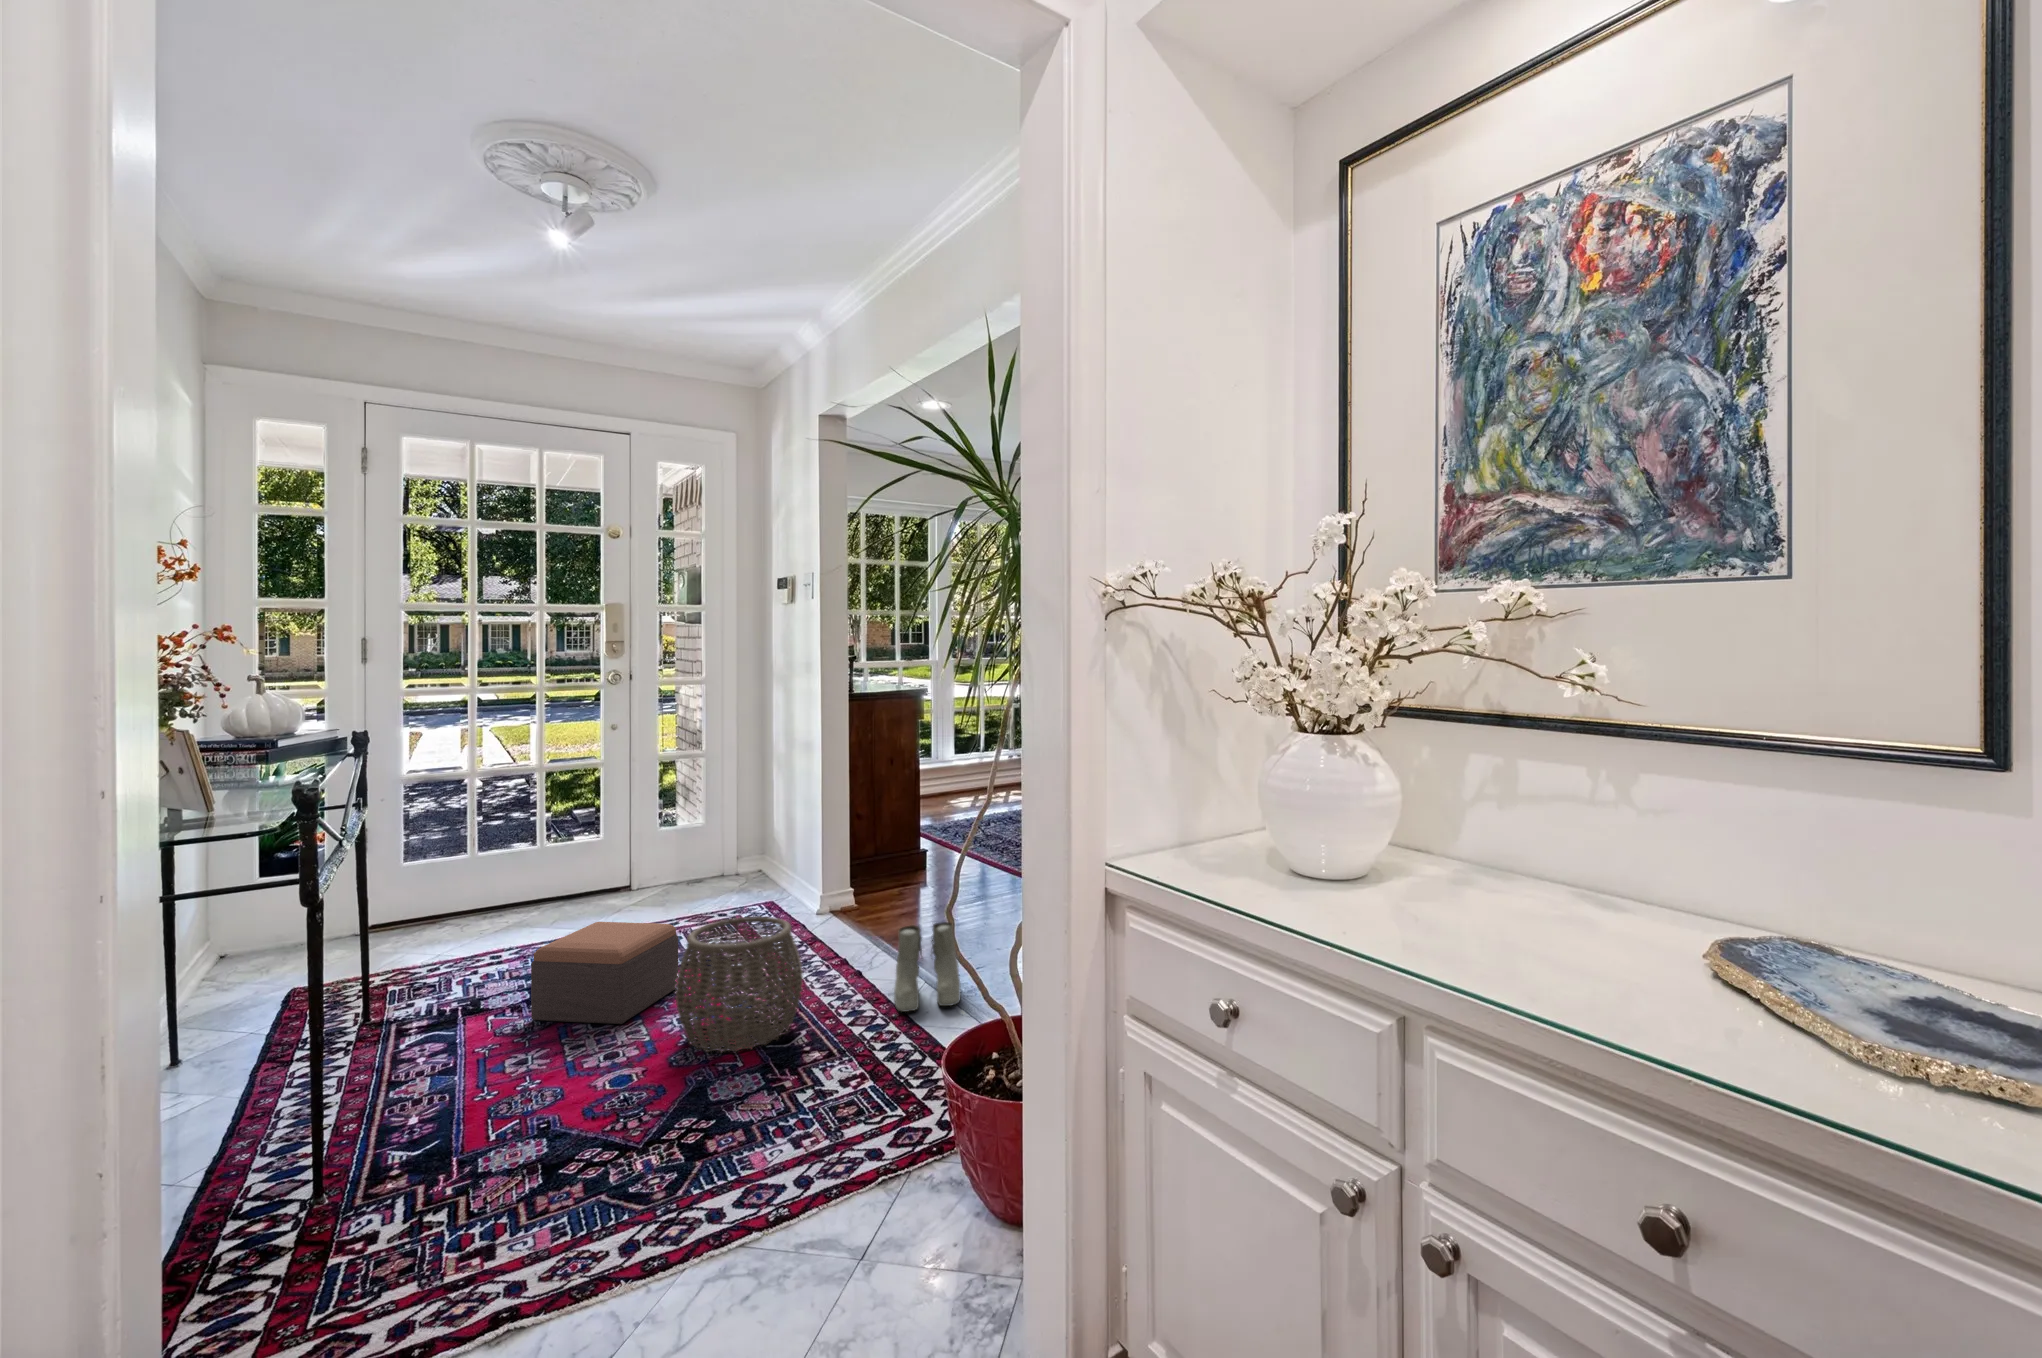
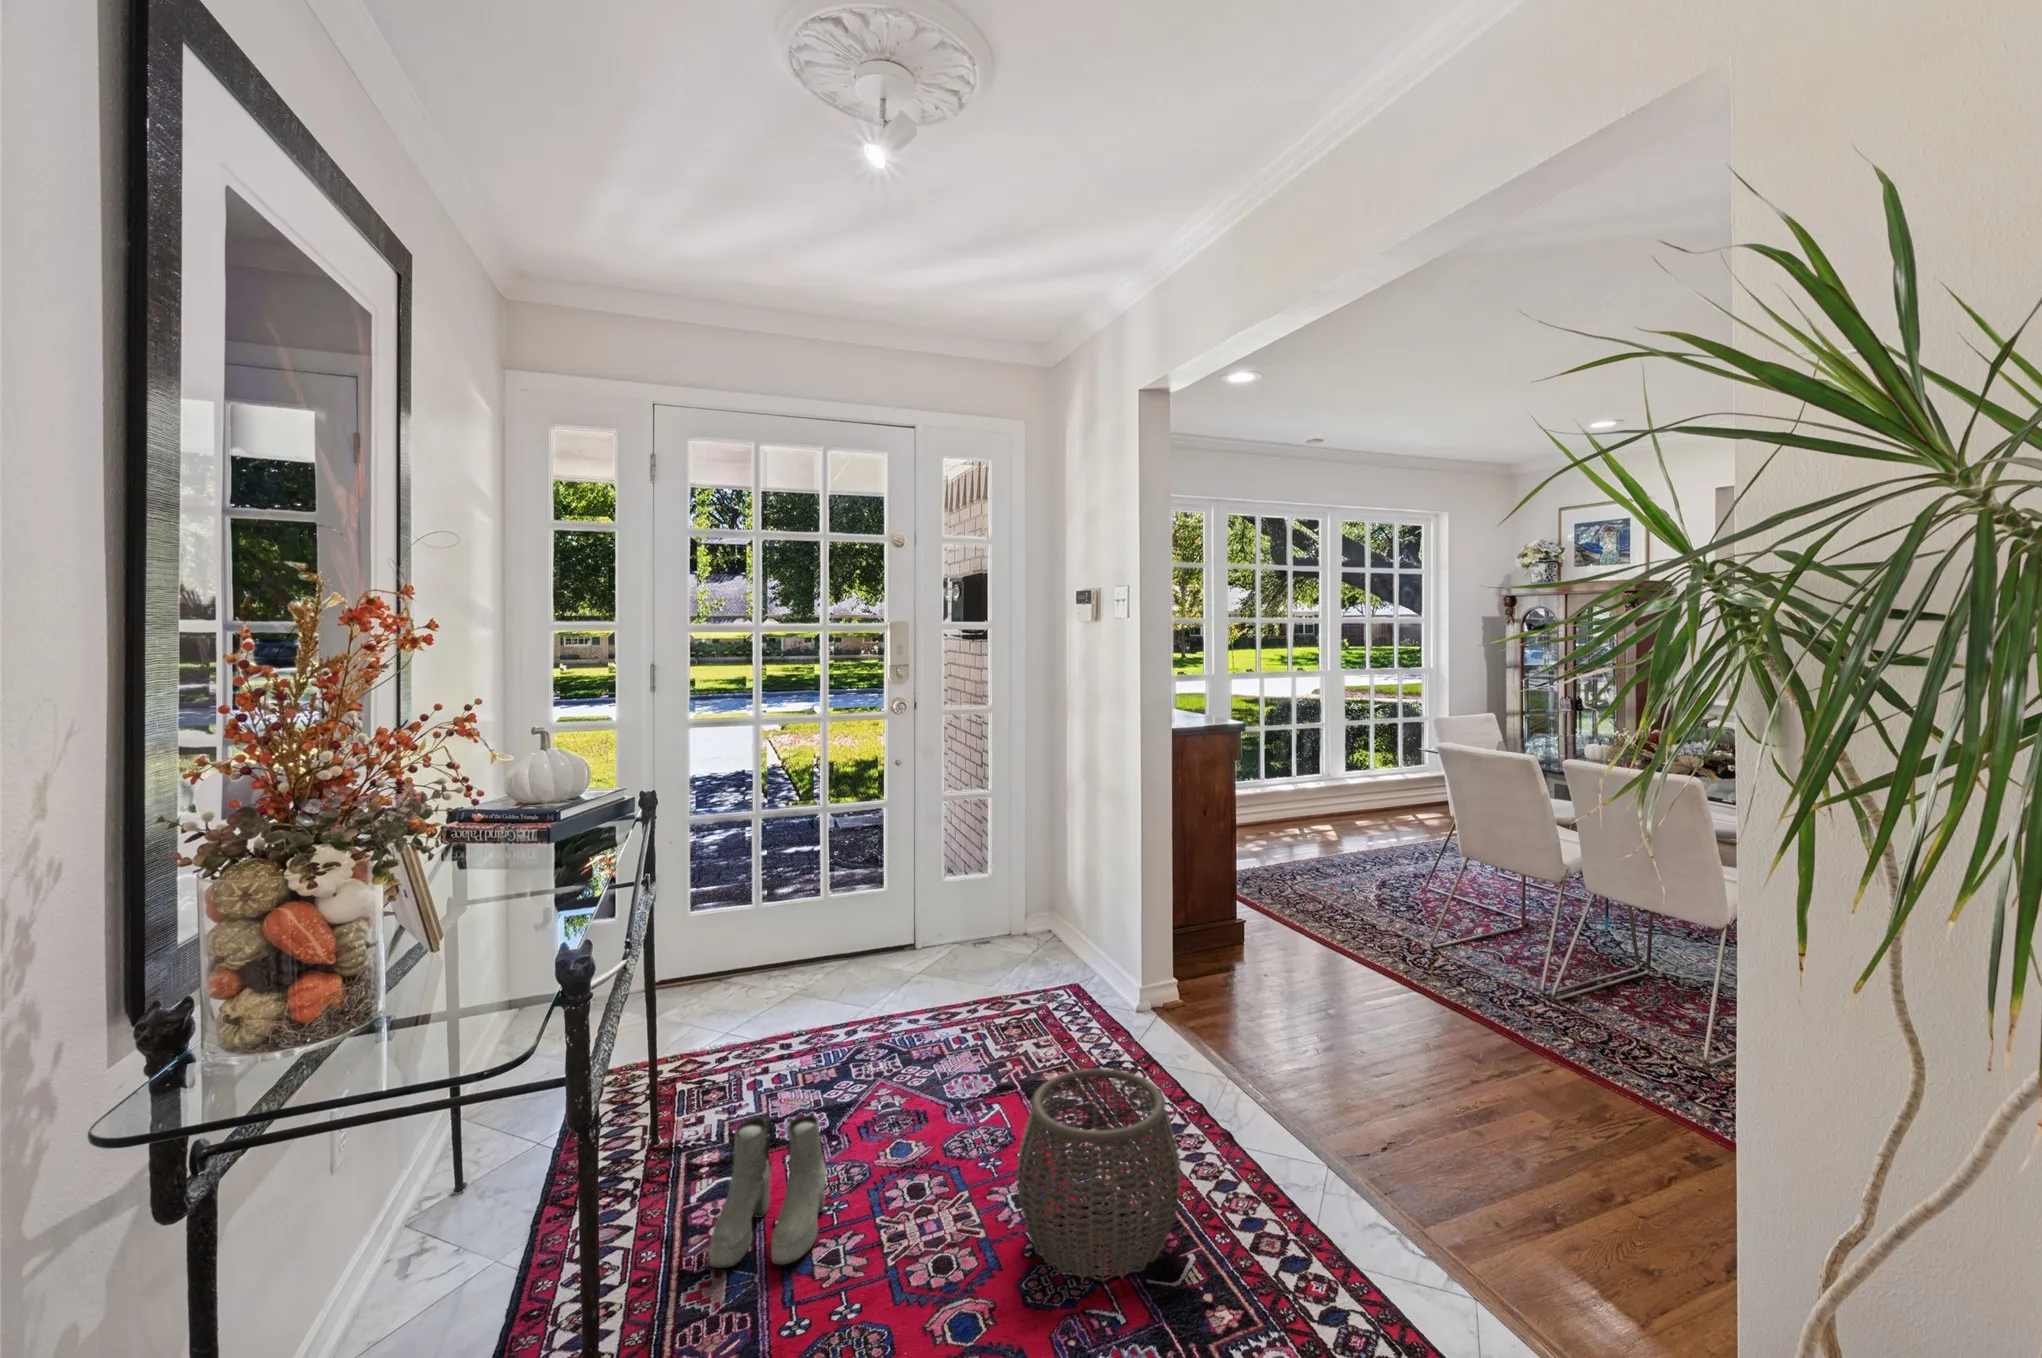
footstool: present [531,922,678,1024] -> none [835,1035,1000,1194]
boots: present [894,922,961,1012] -> present [709,1115,826,1268]

